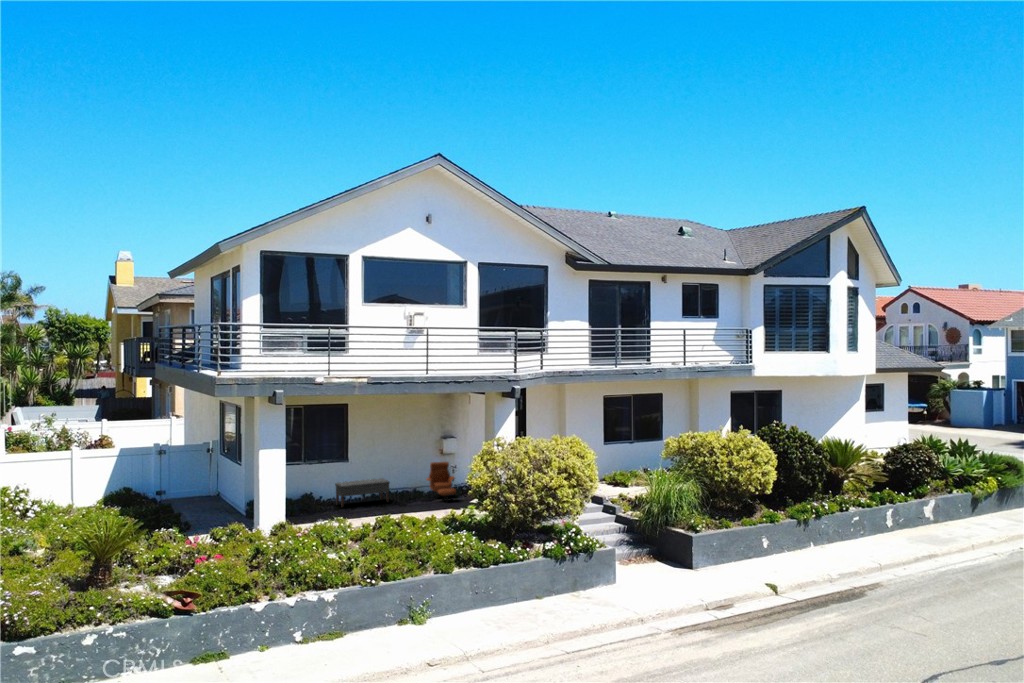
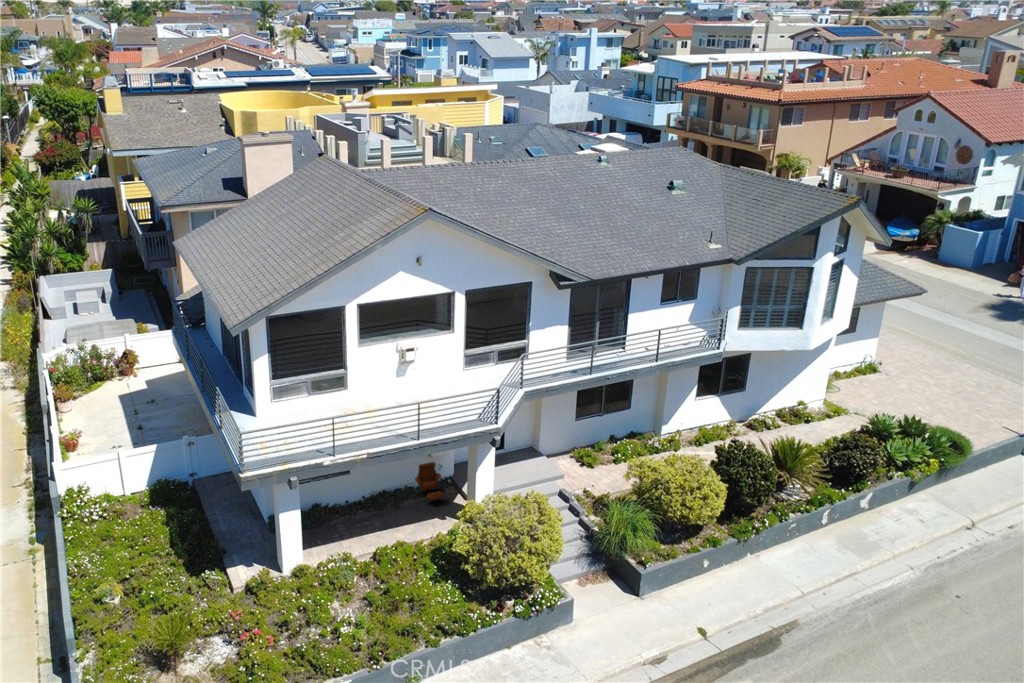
bench: present [335,478,390,508] -> none [335,482,384,519]

